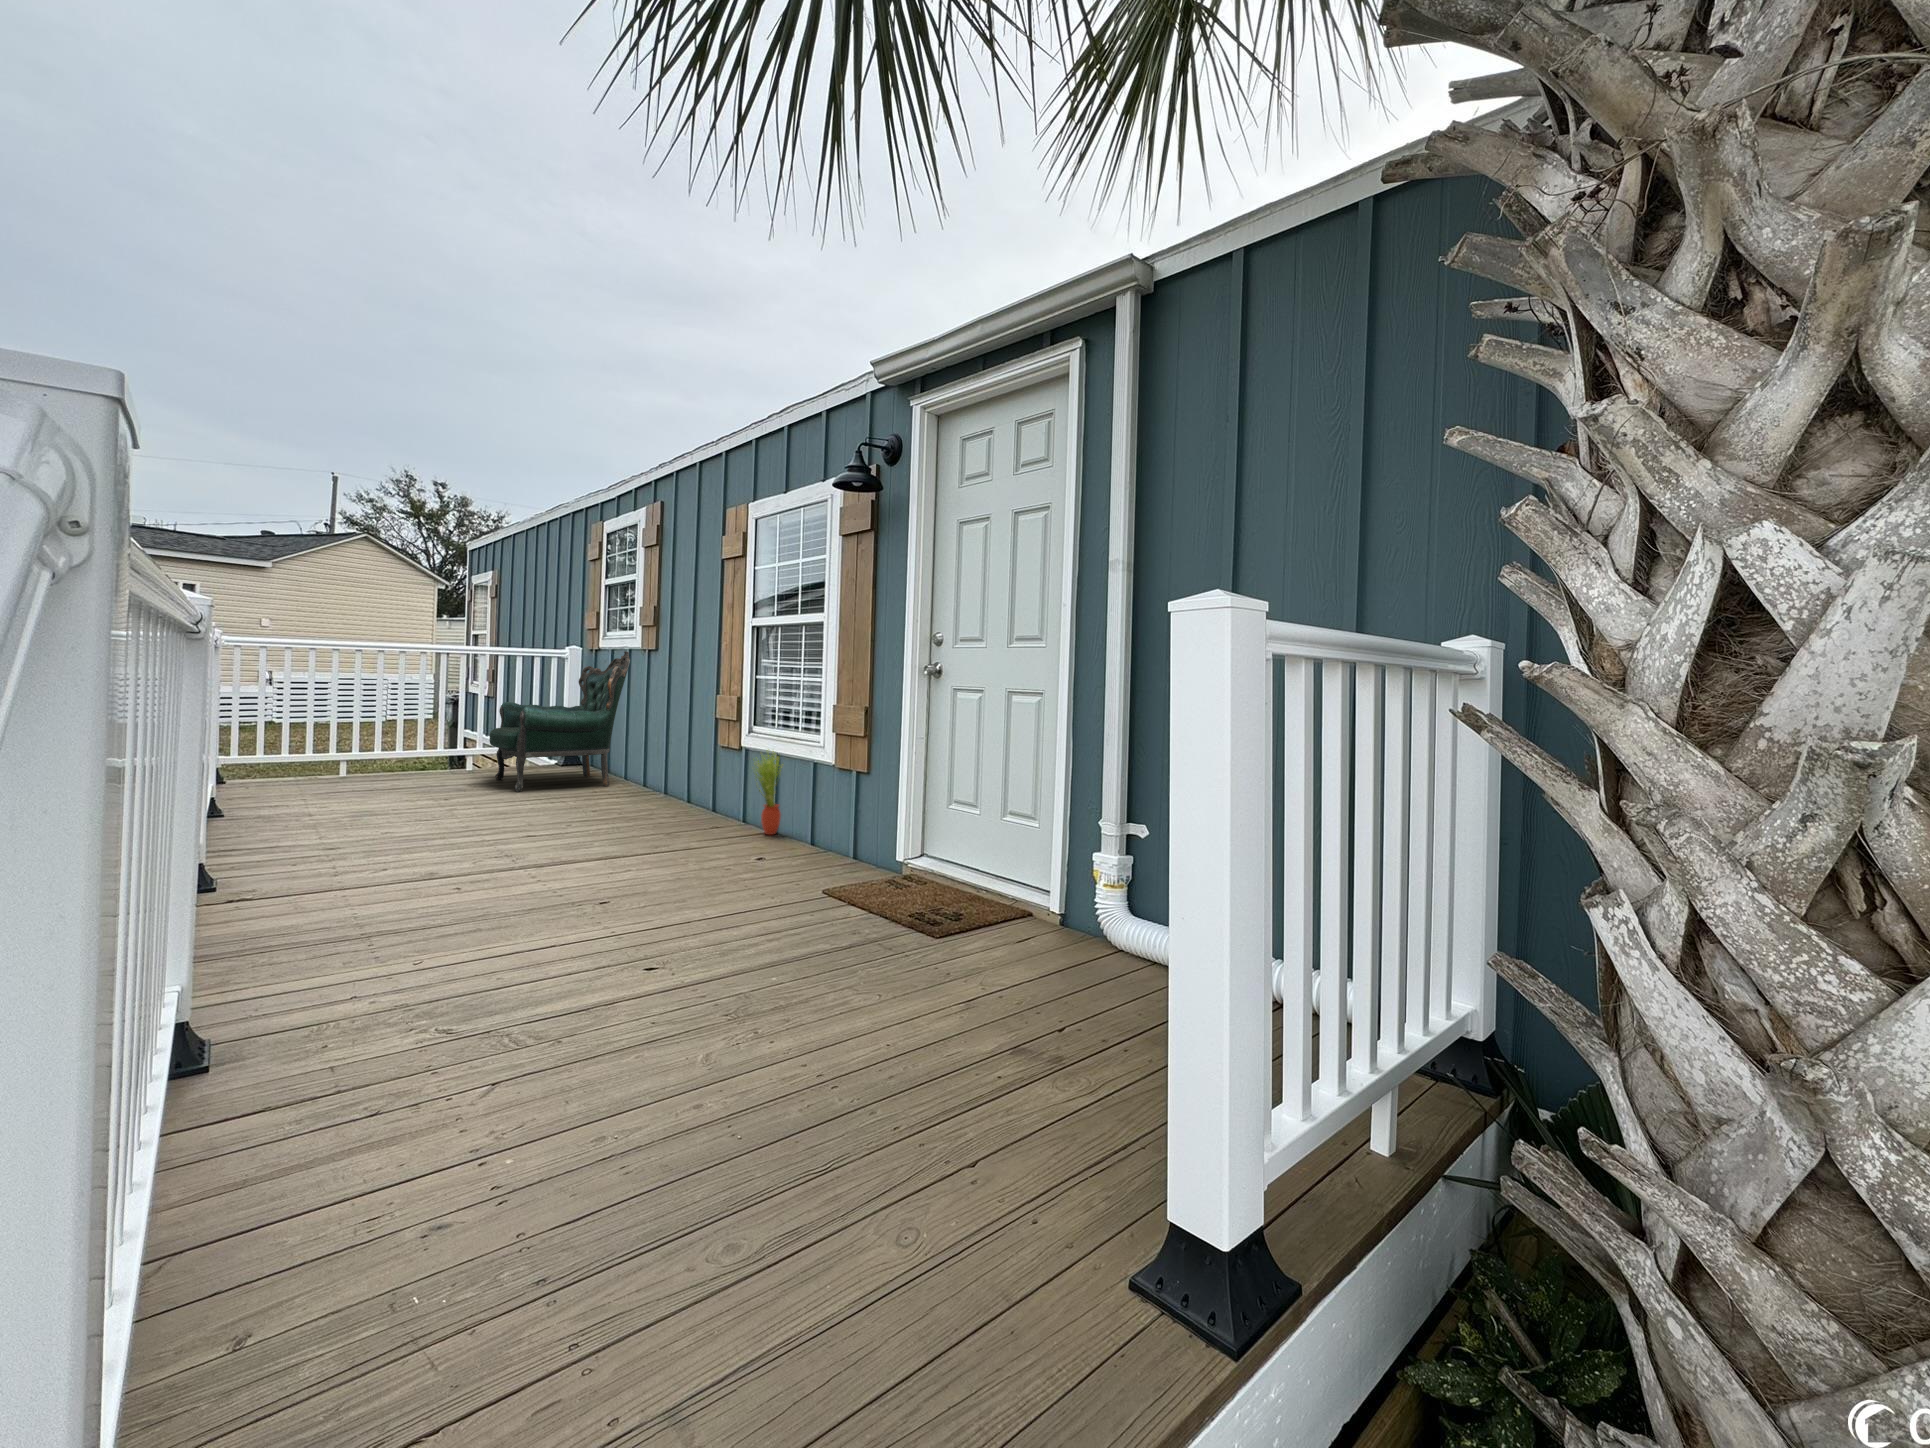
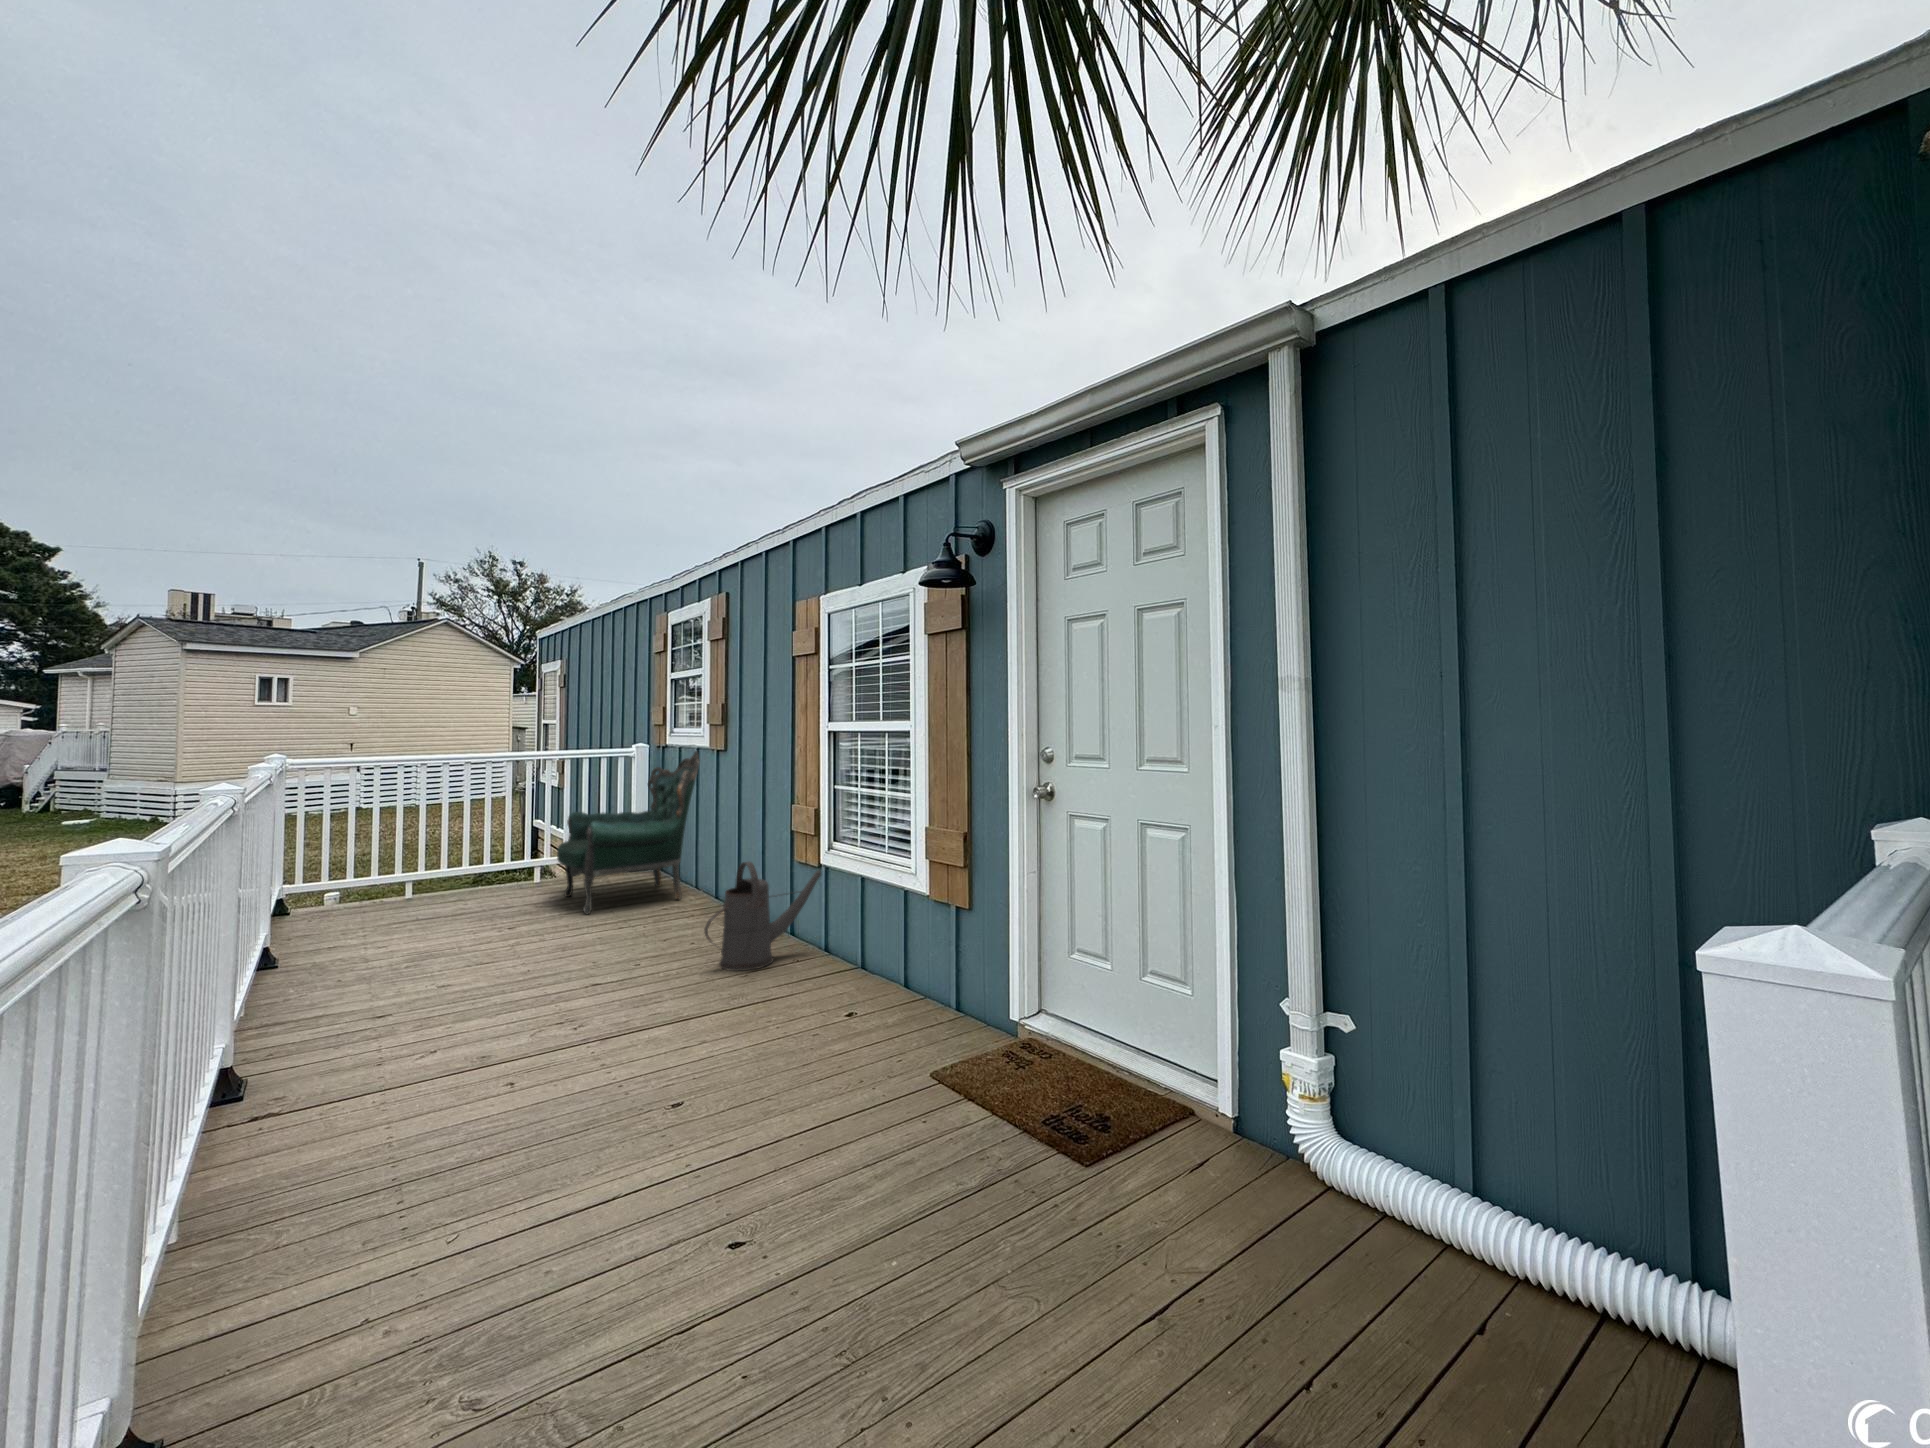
watering can: none [631,736,742,830] -> present [705,862,821,971]
potted plant: present [753,749,782,835] -> none [836,873,871,973]

